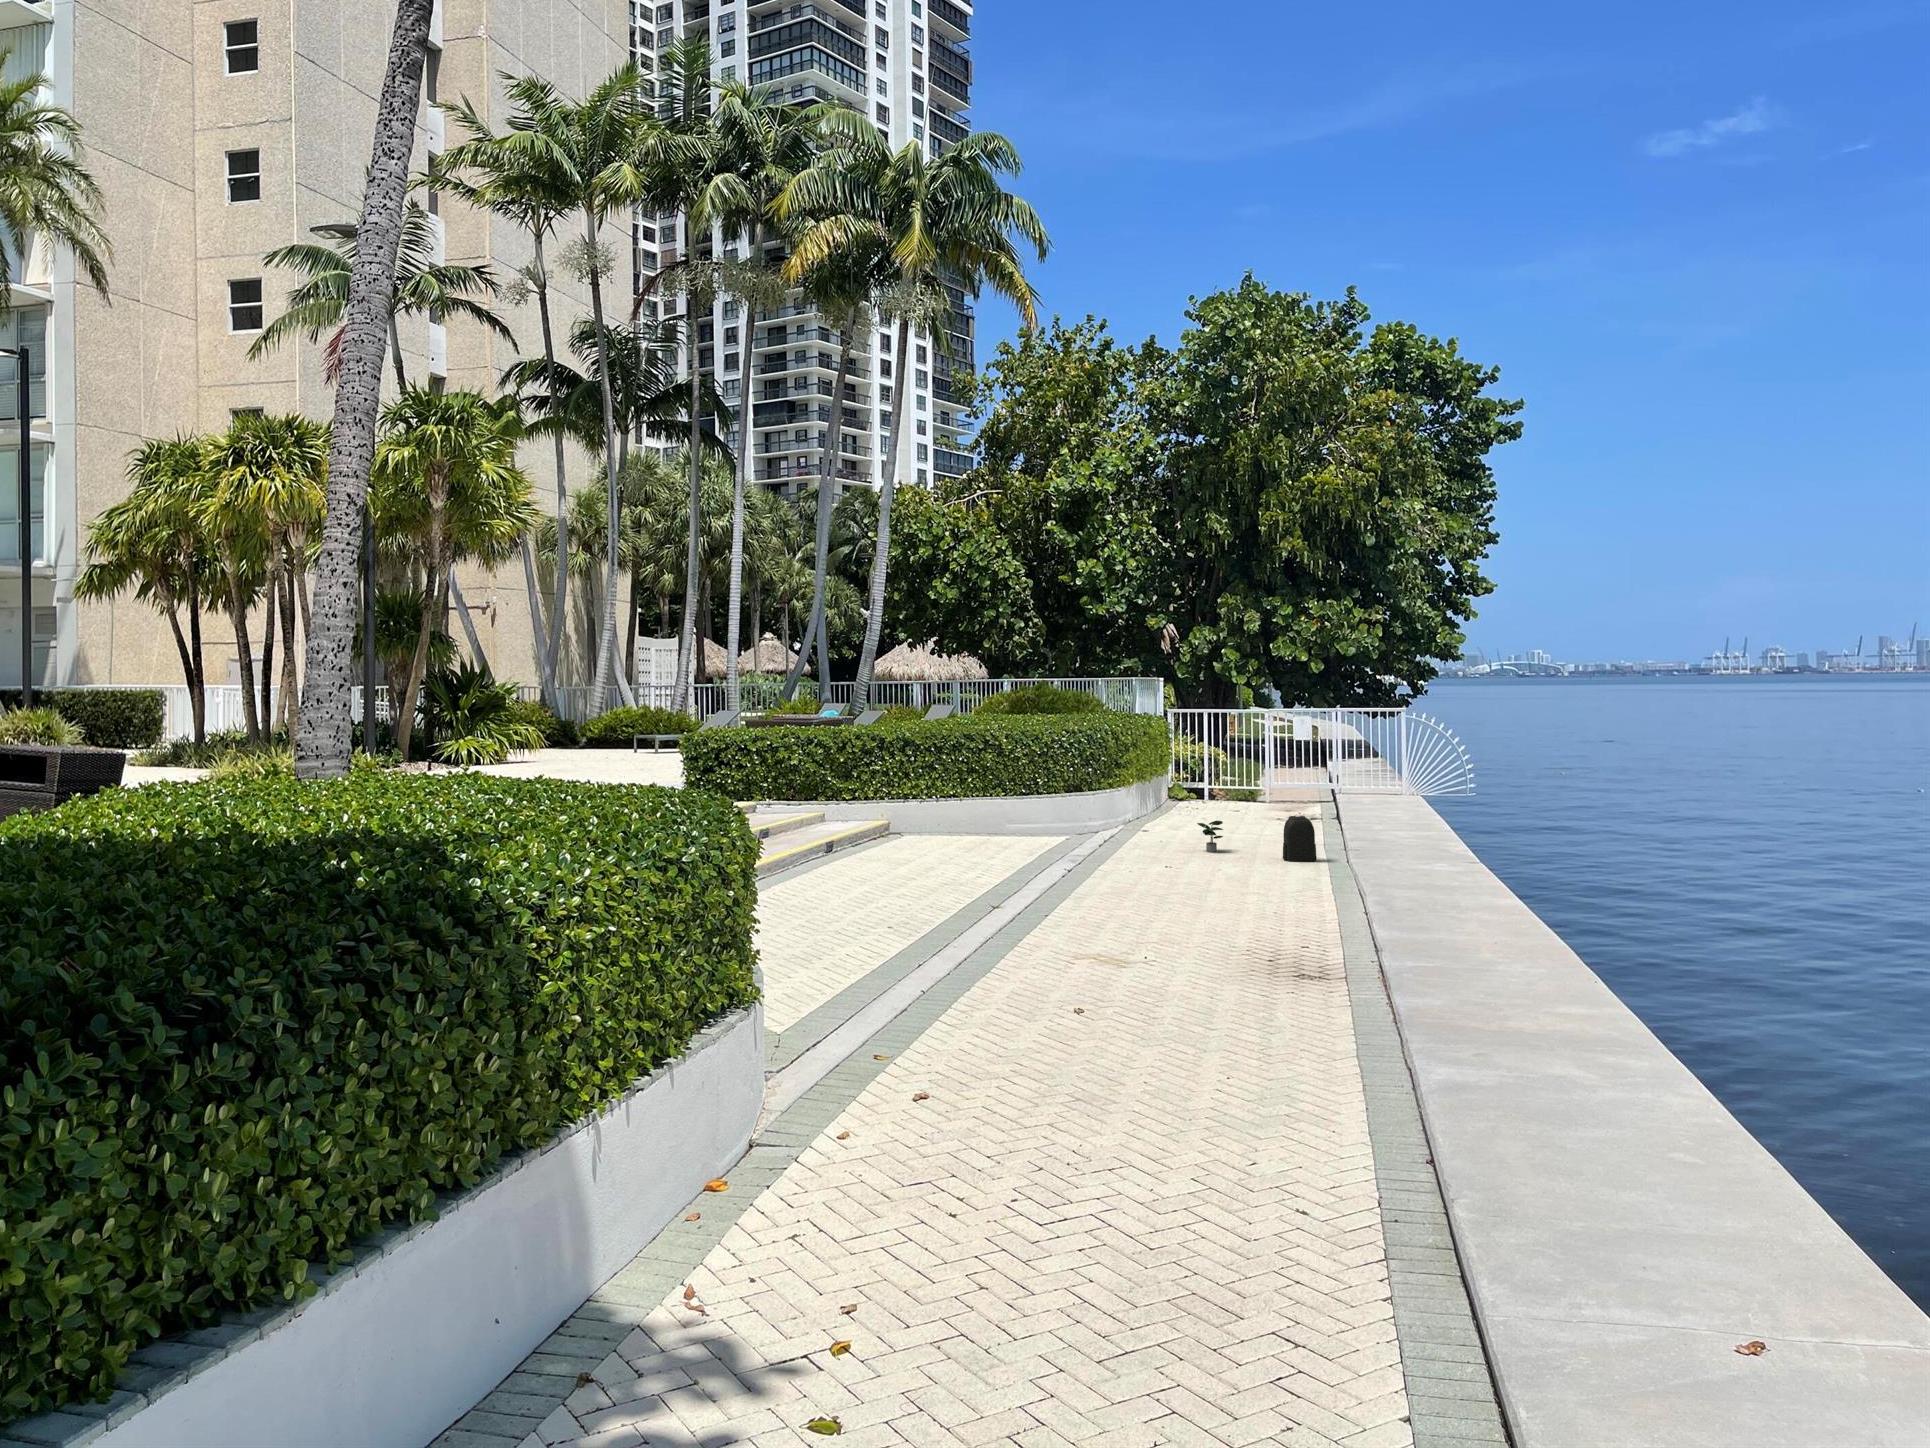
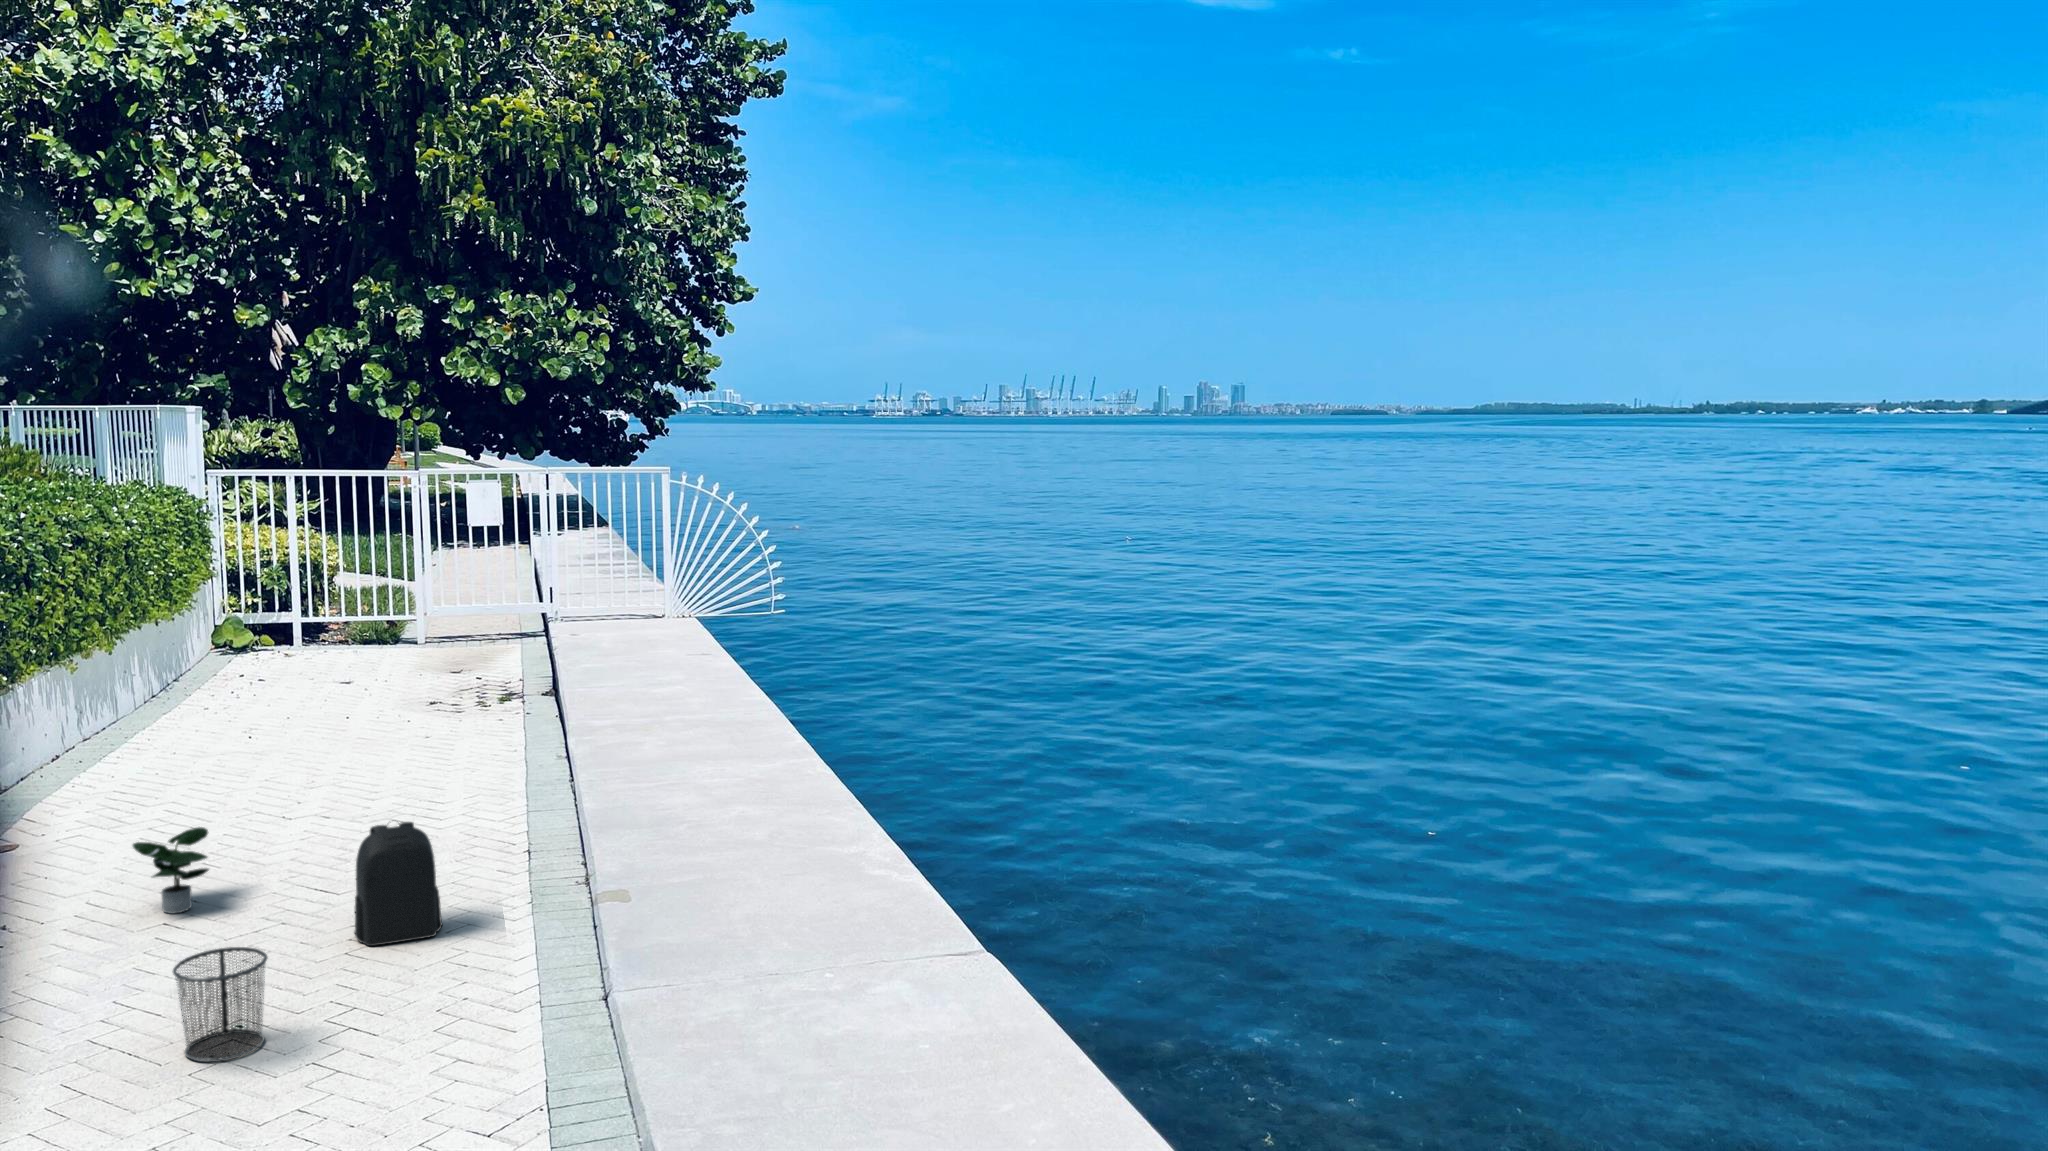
waste bin: none [1234,838,1264,872] -> present [173,947,267,1062]

